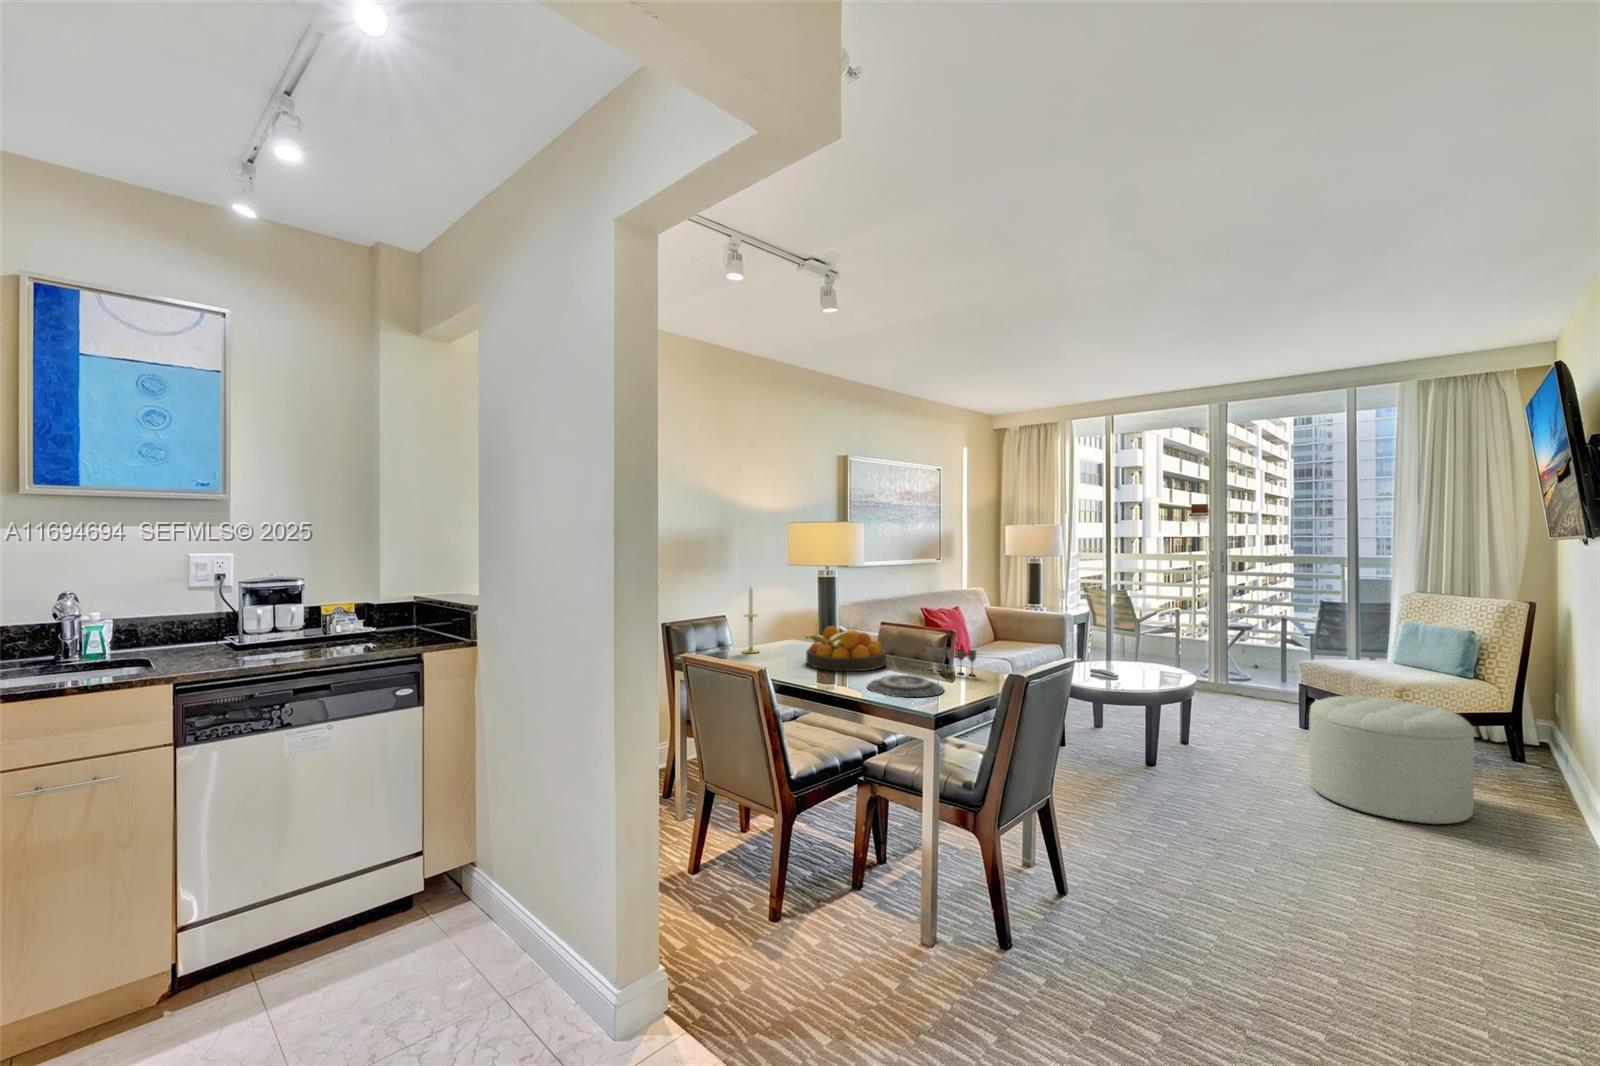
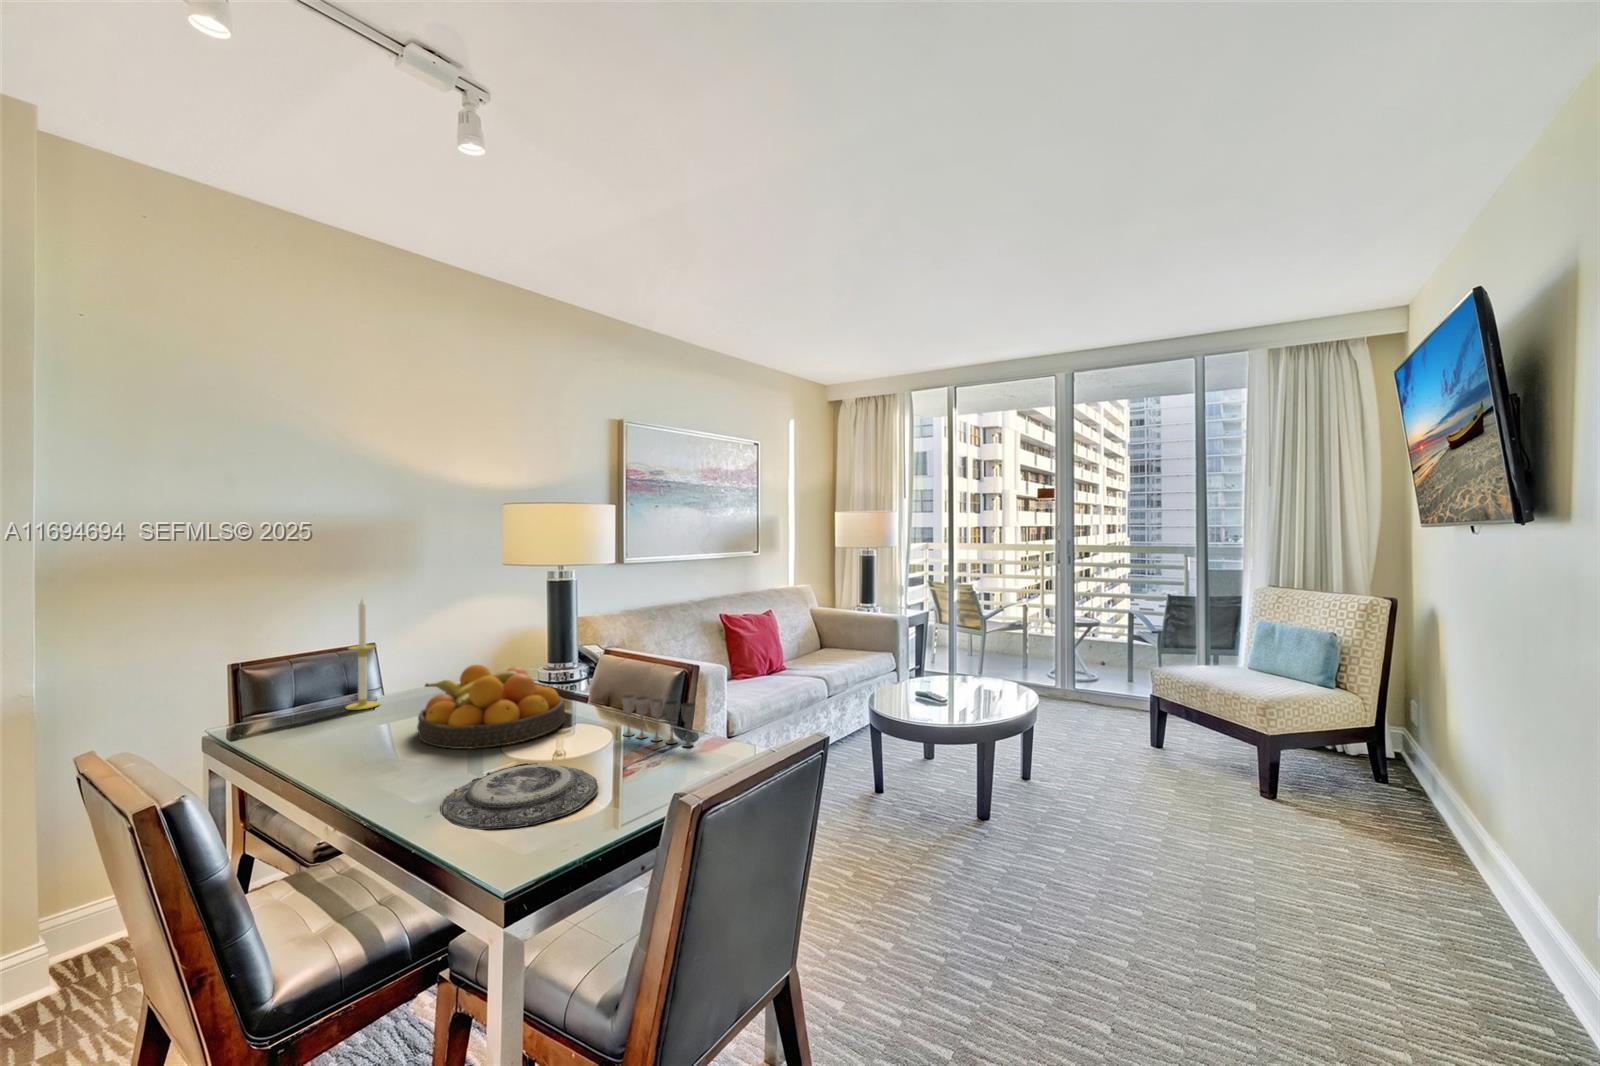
ottoman: present [1309,695,1474,824] -> none [1171,720,1368,901]

